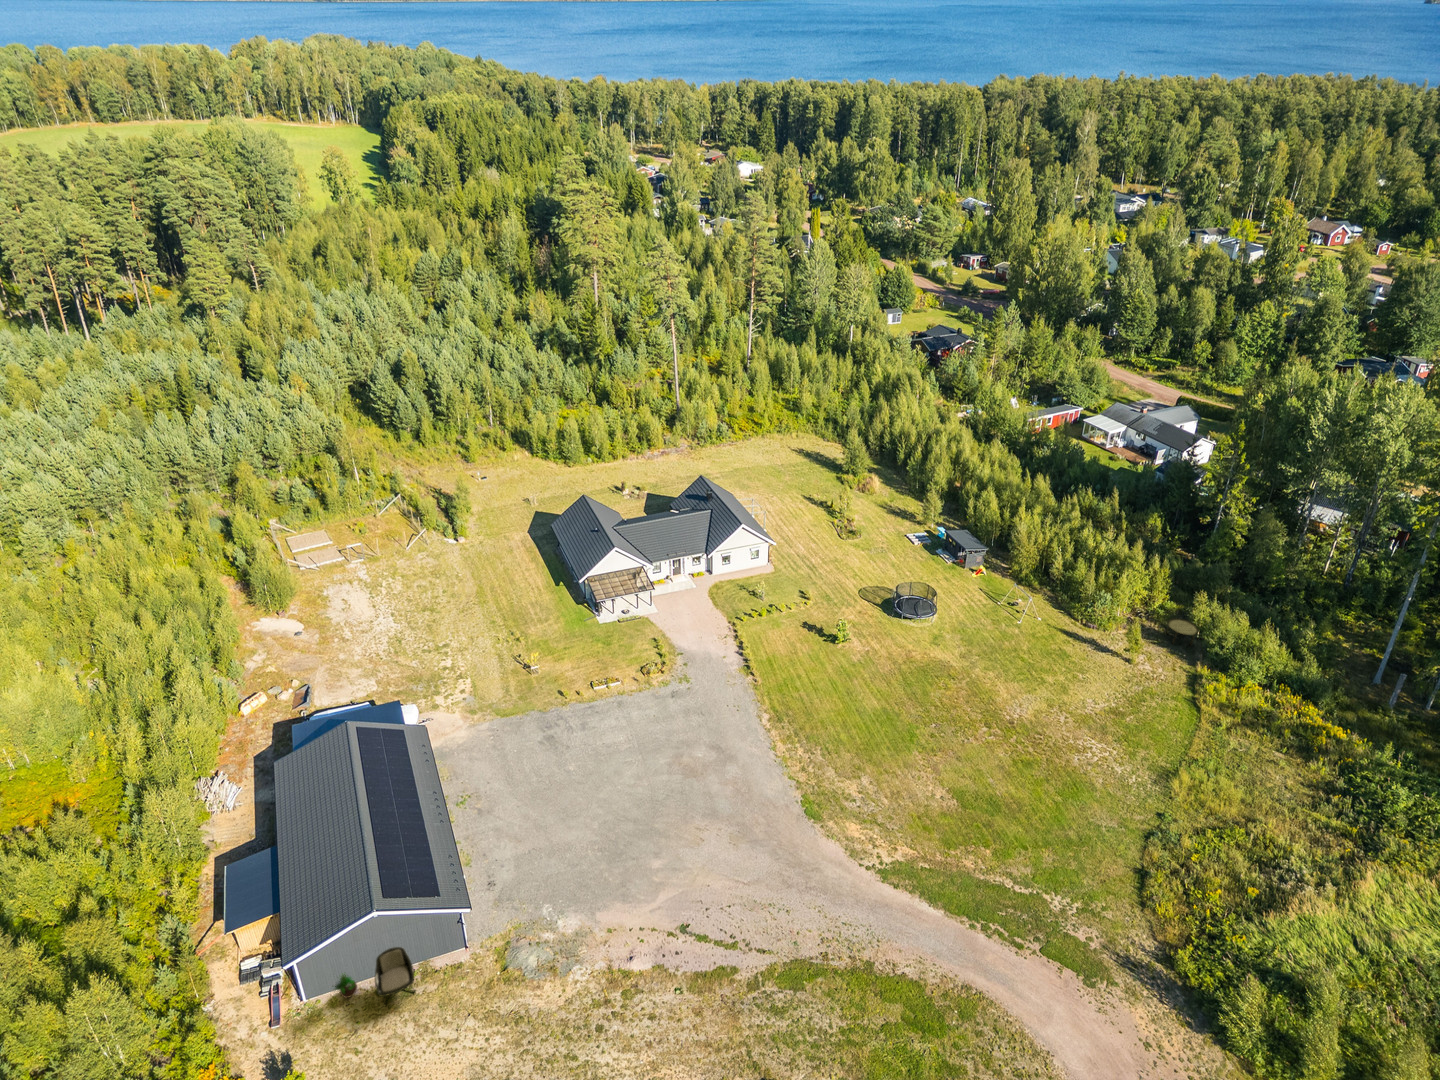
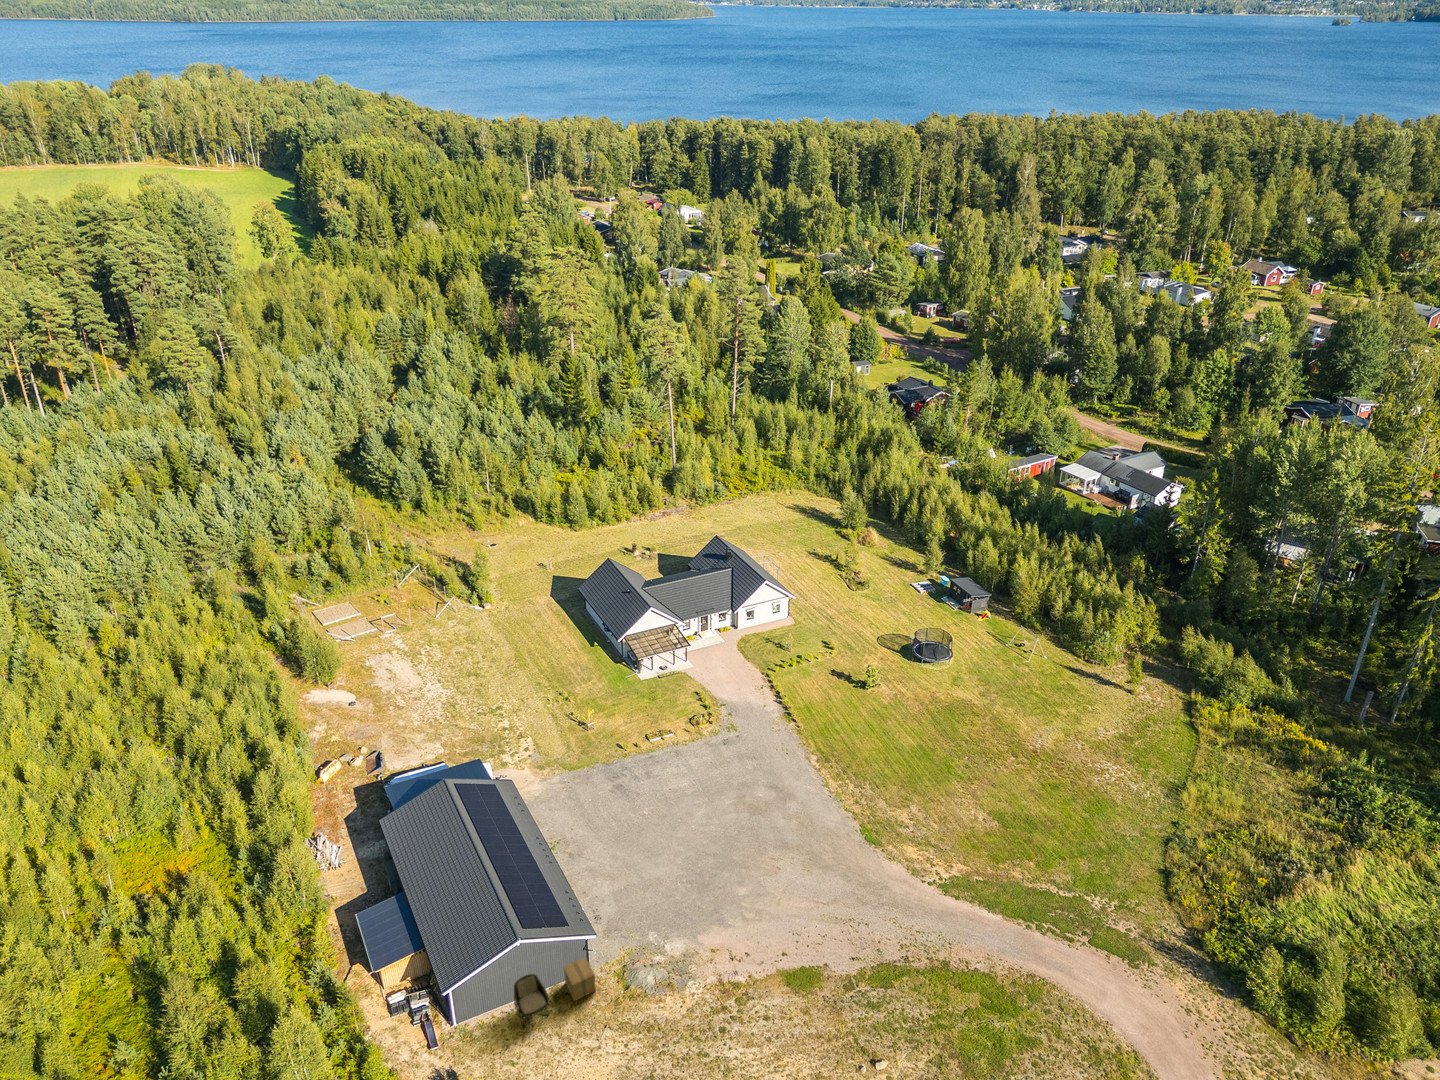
round table: present [1166,618,1199,645] -> none [1161,651,1191,675]
cardboard box: none [437,930,473,978] -> present [564,957,596,1001]
potted tree: present [335,974,357,998] -> none [477,999,496,1024]

